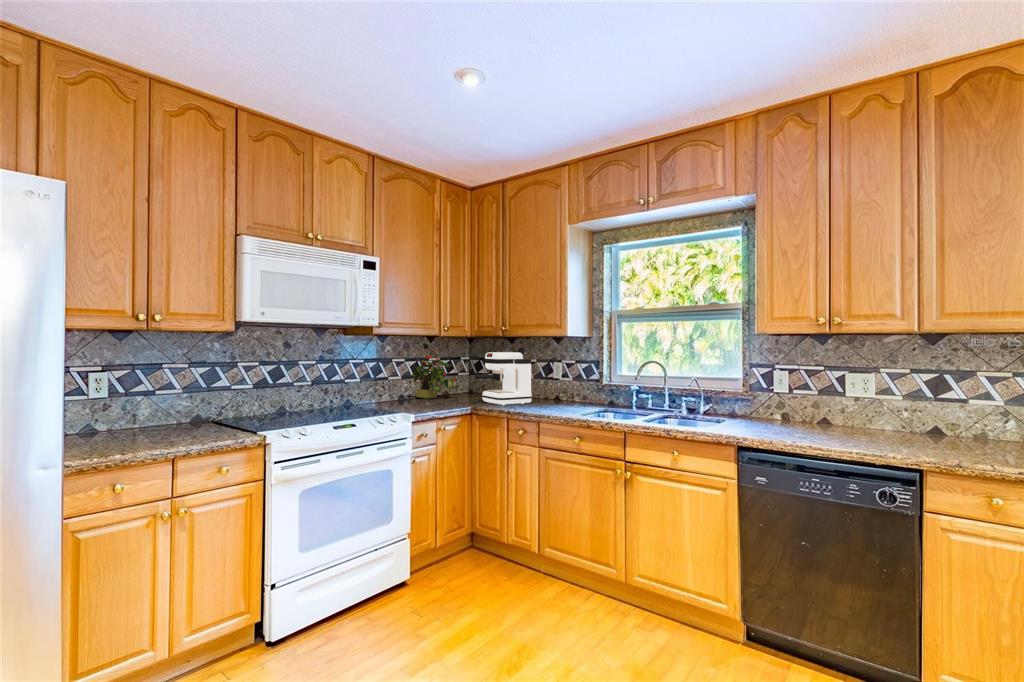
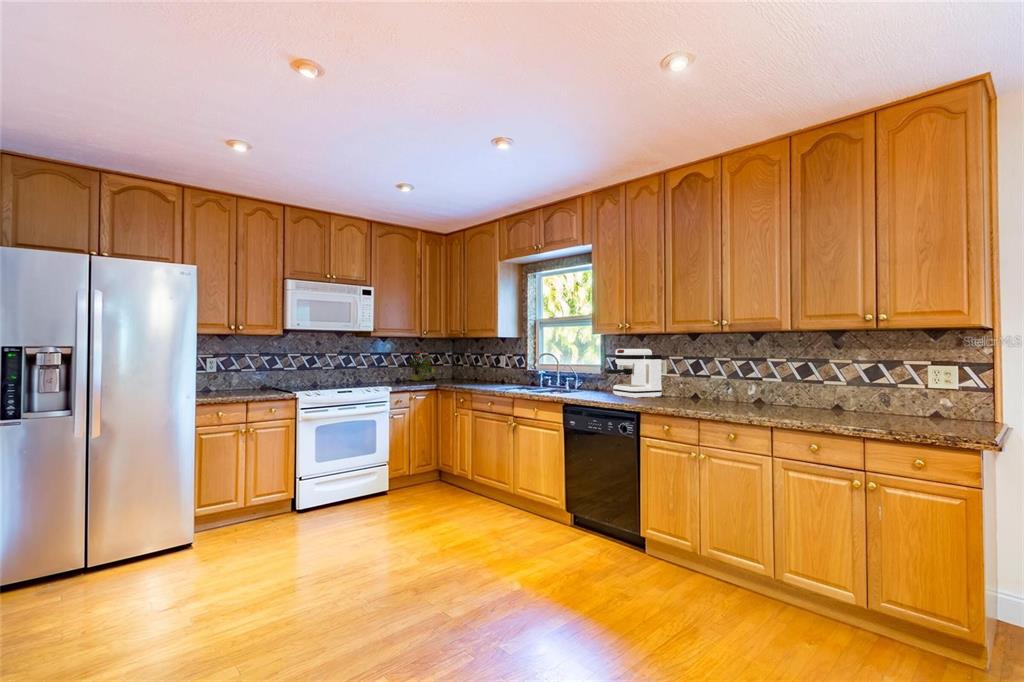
coffee maker: present [475,352,532,406] -> present [607,349,662,398]

